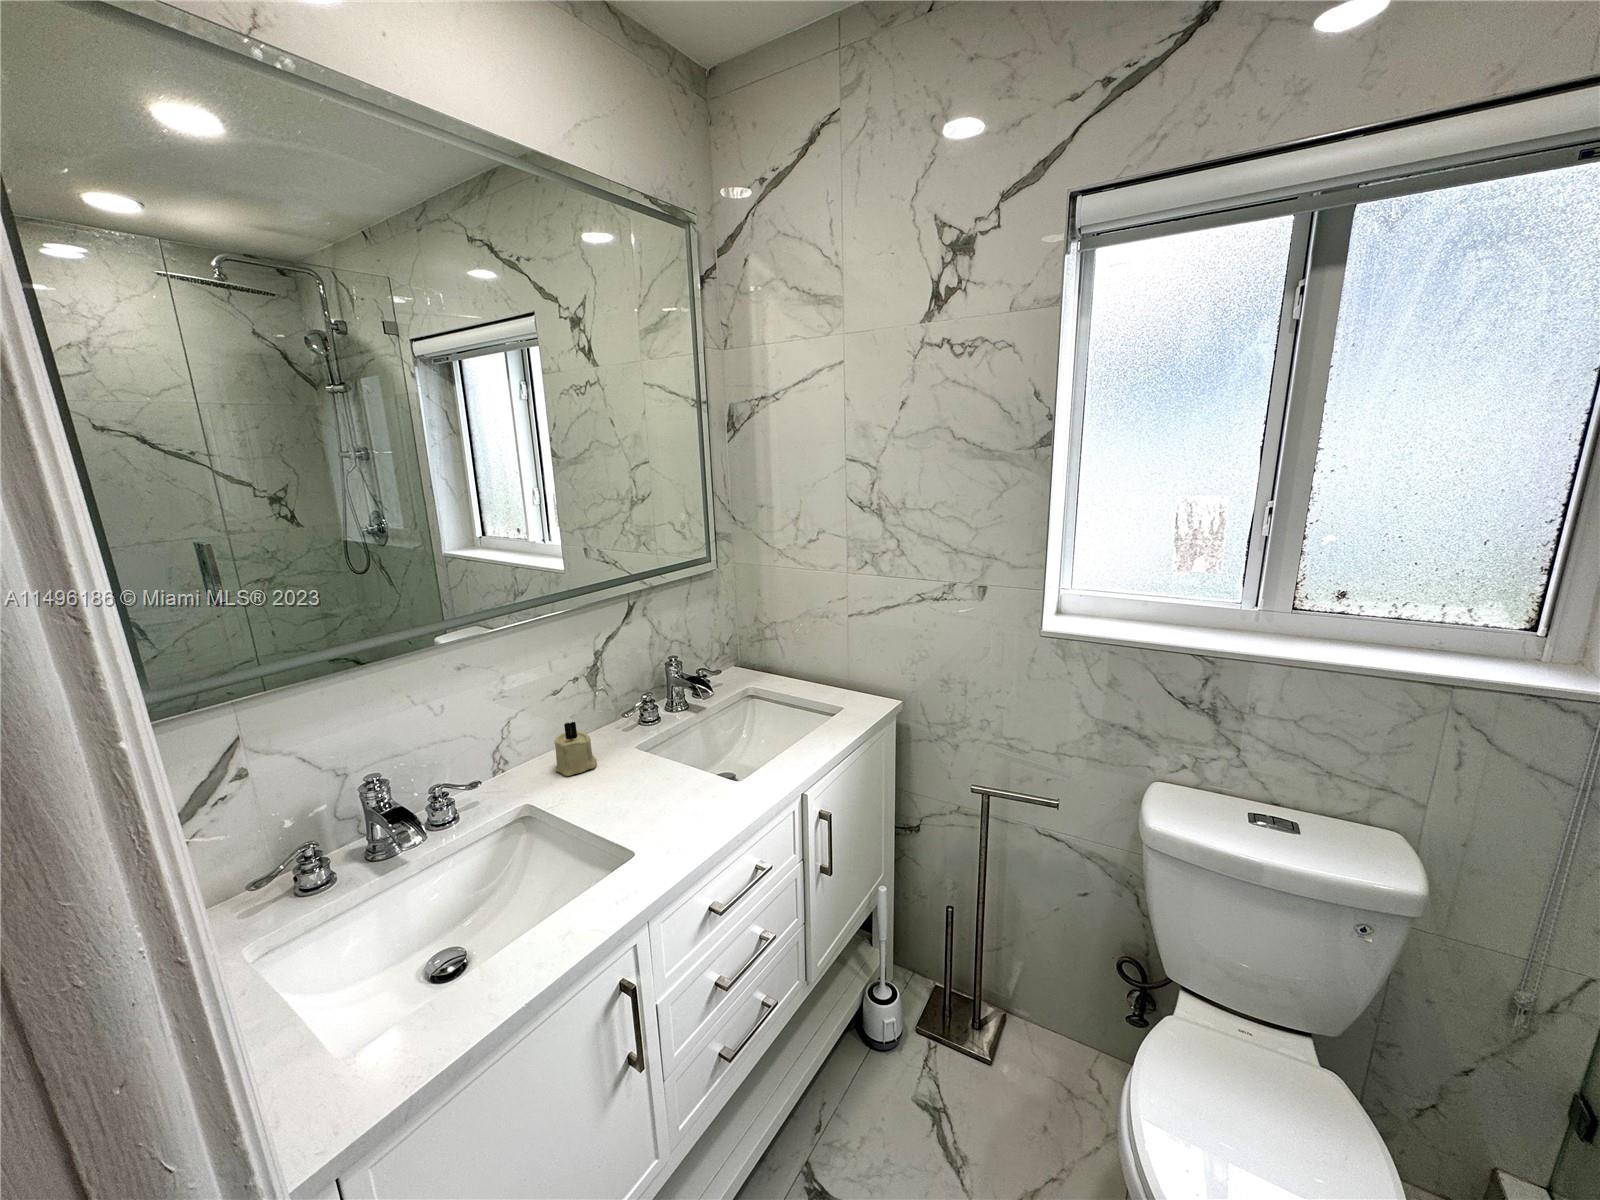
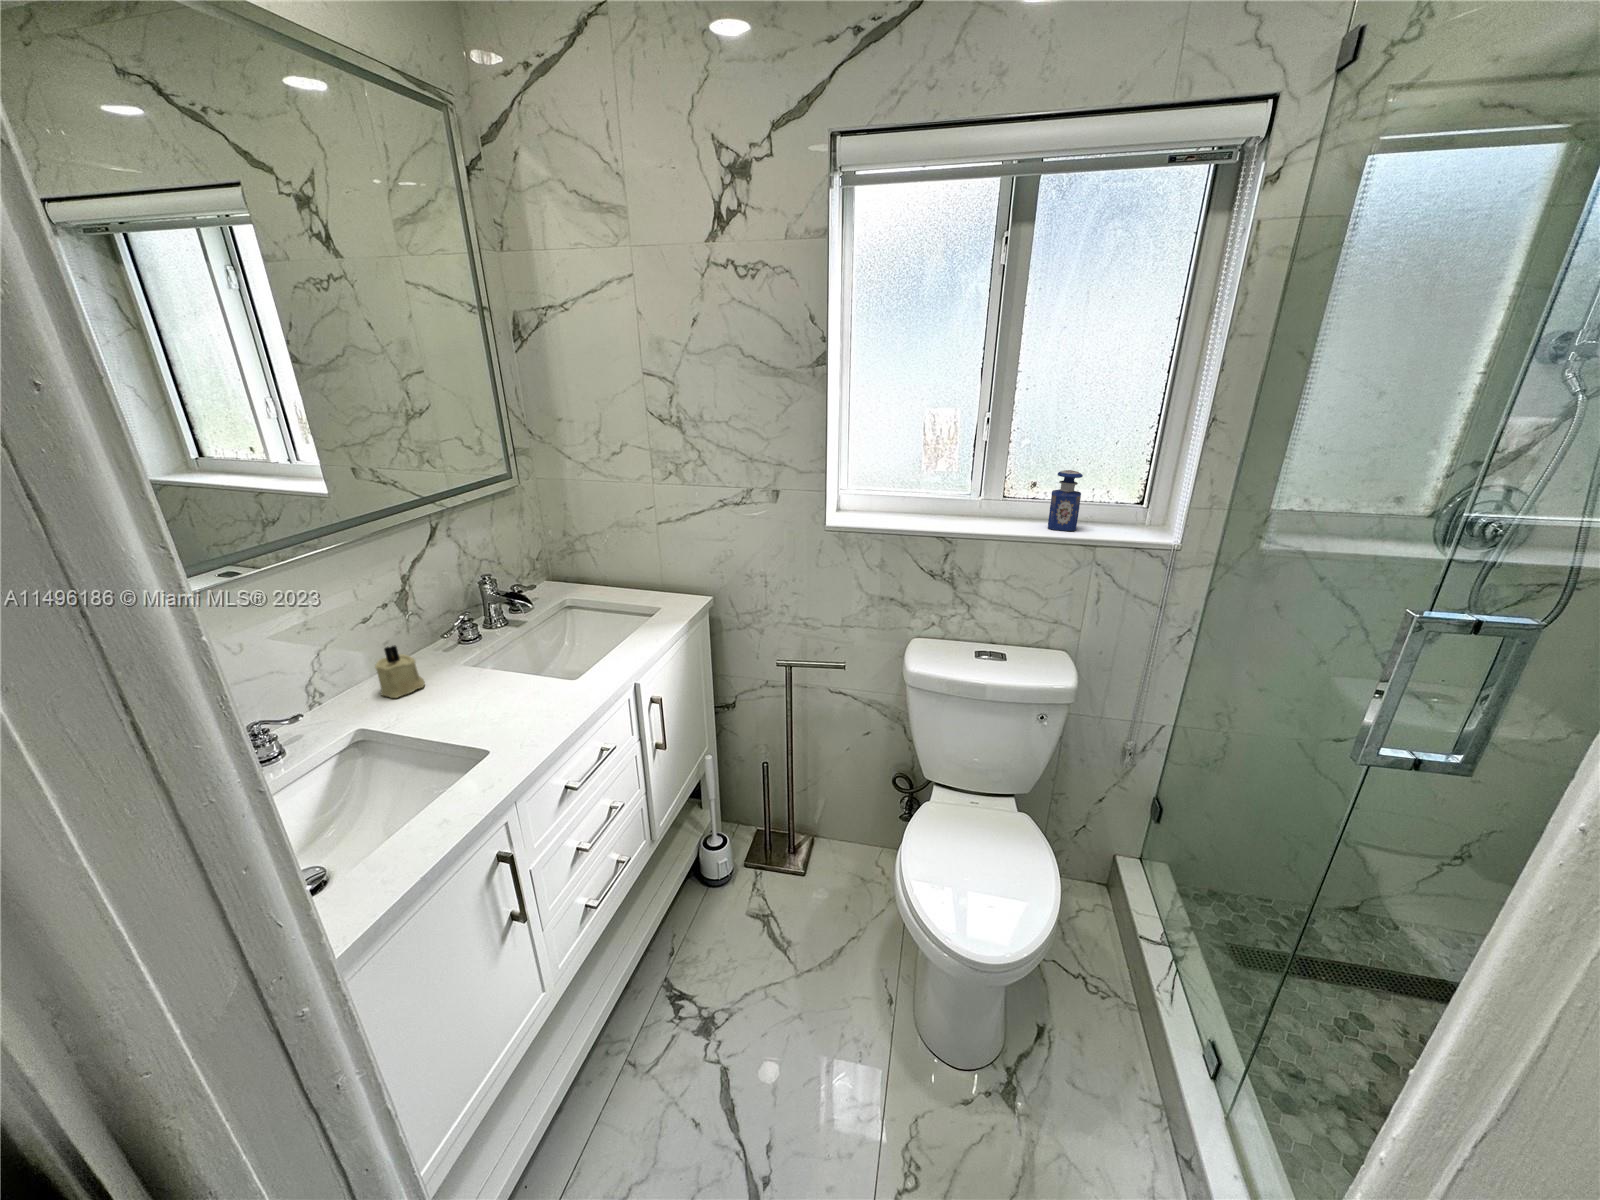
perfume bottle: none [1367,579,1427,663] -> present [1048,470,1083,531]

